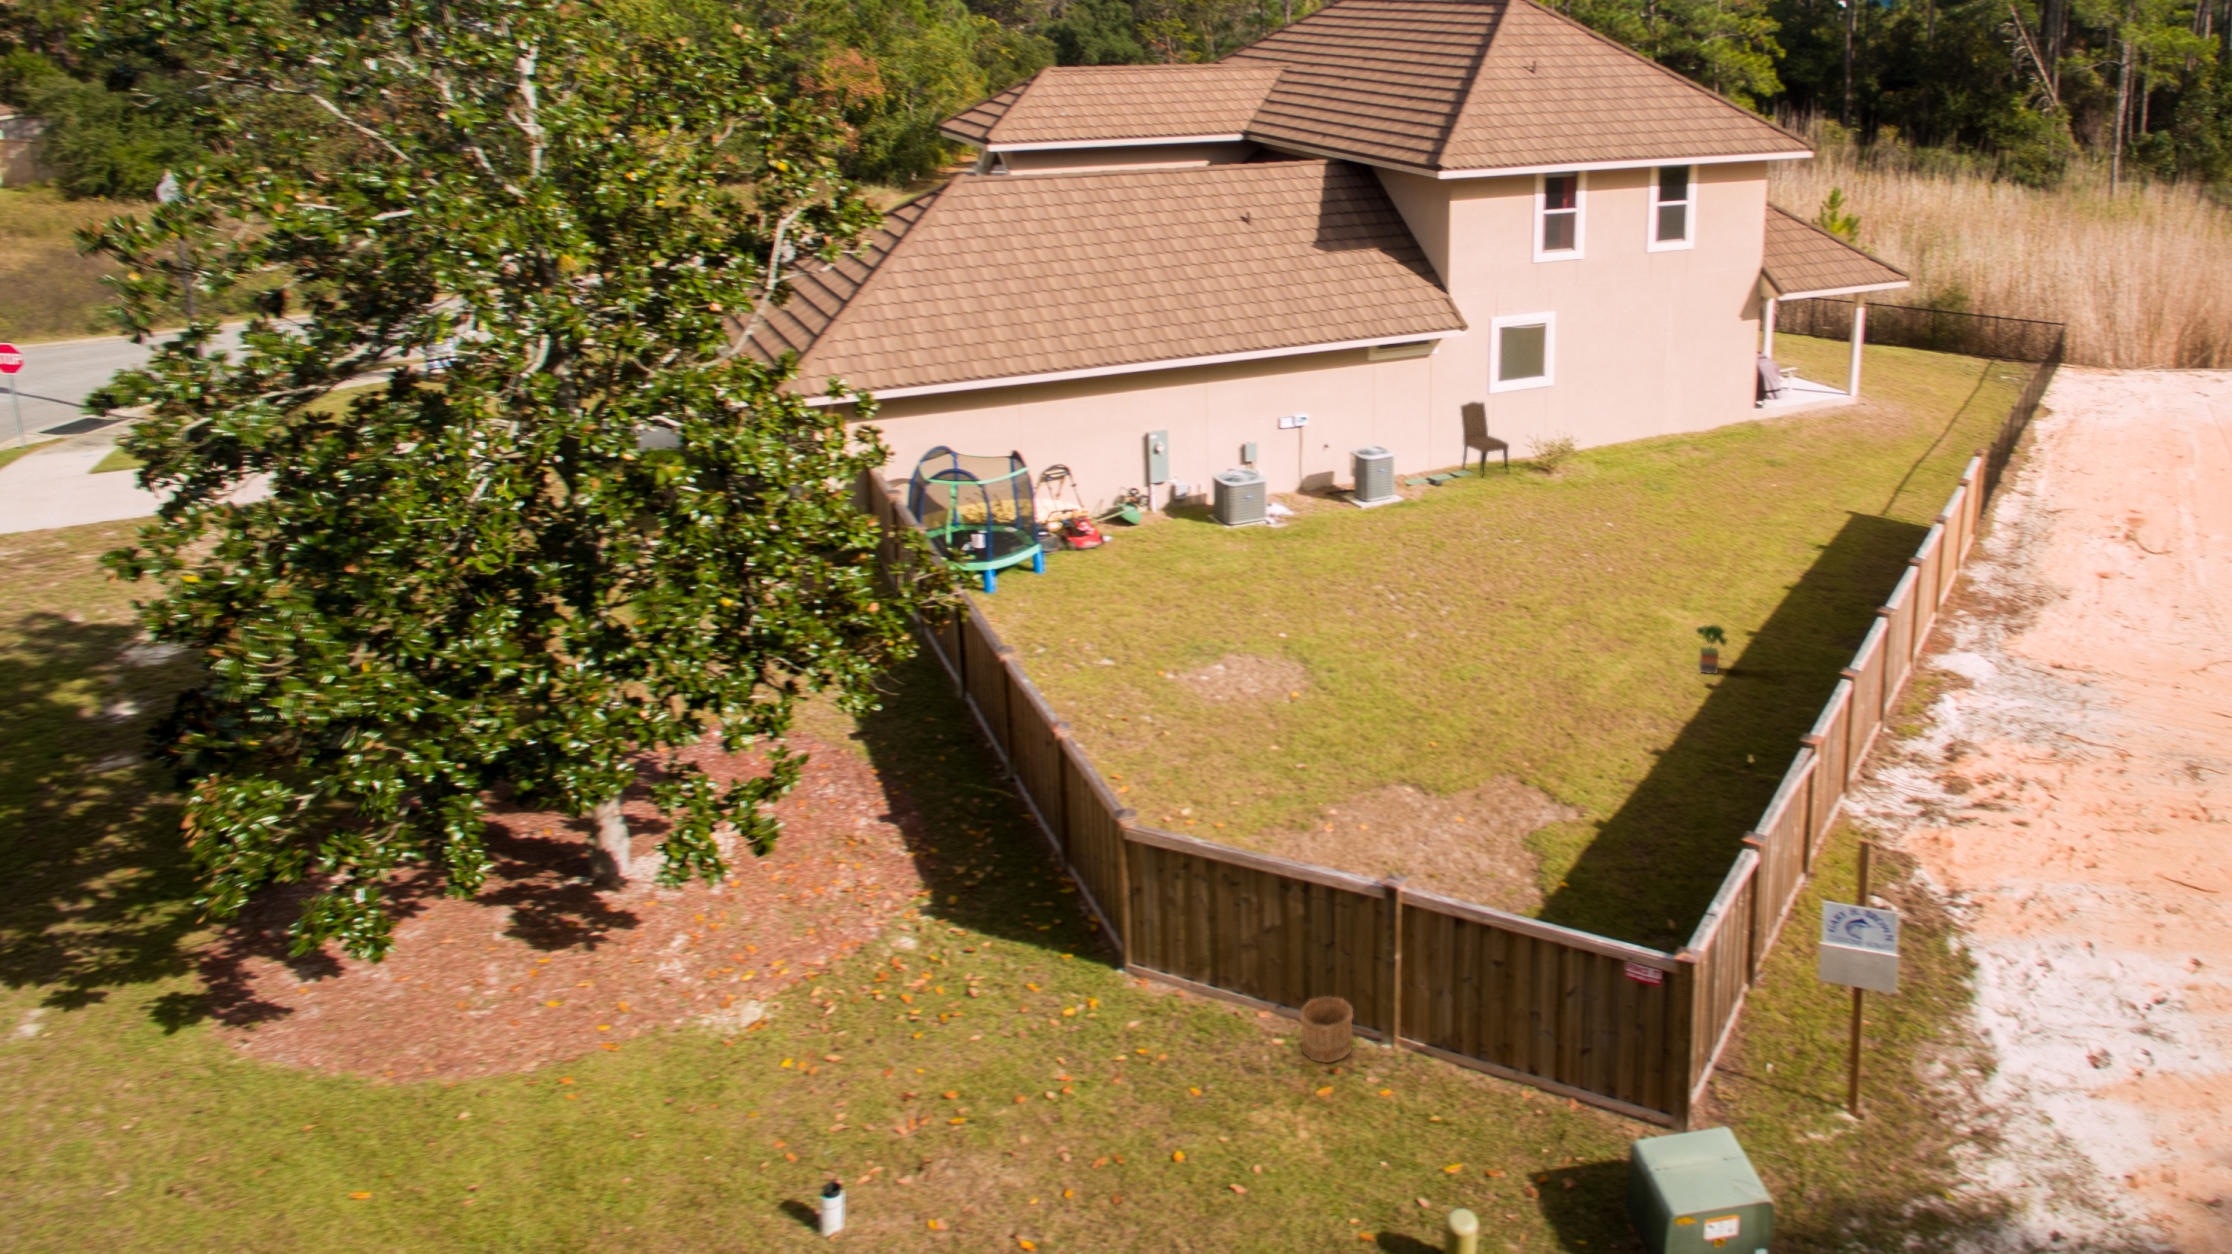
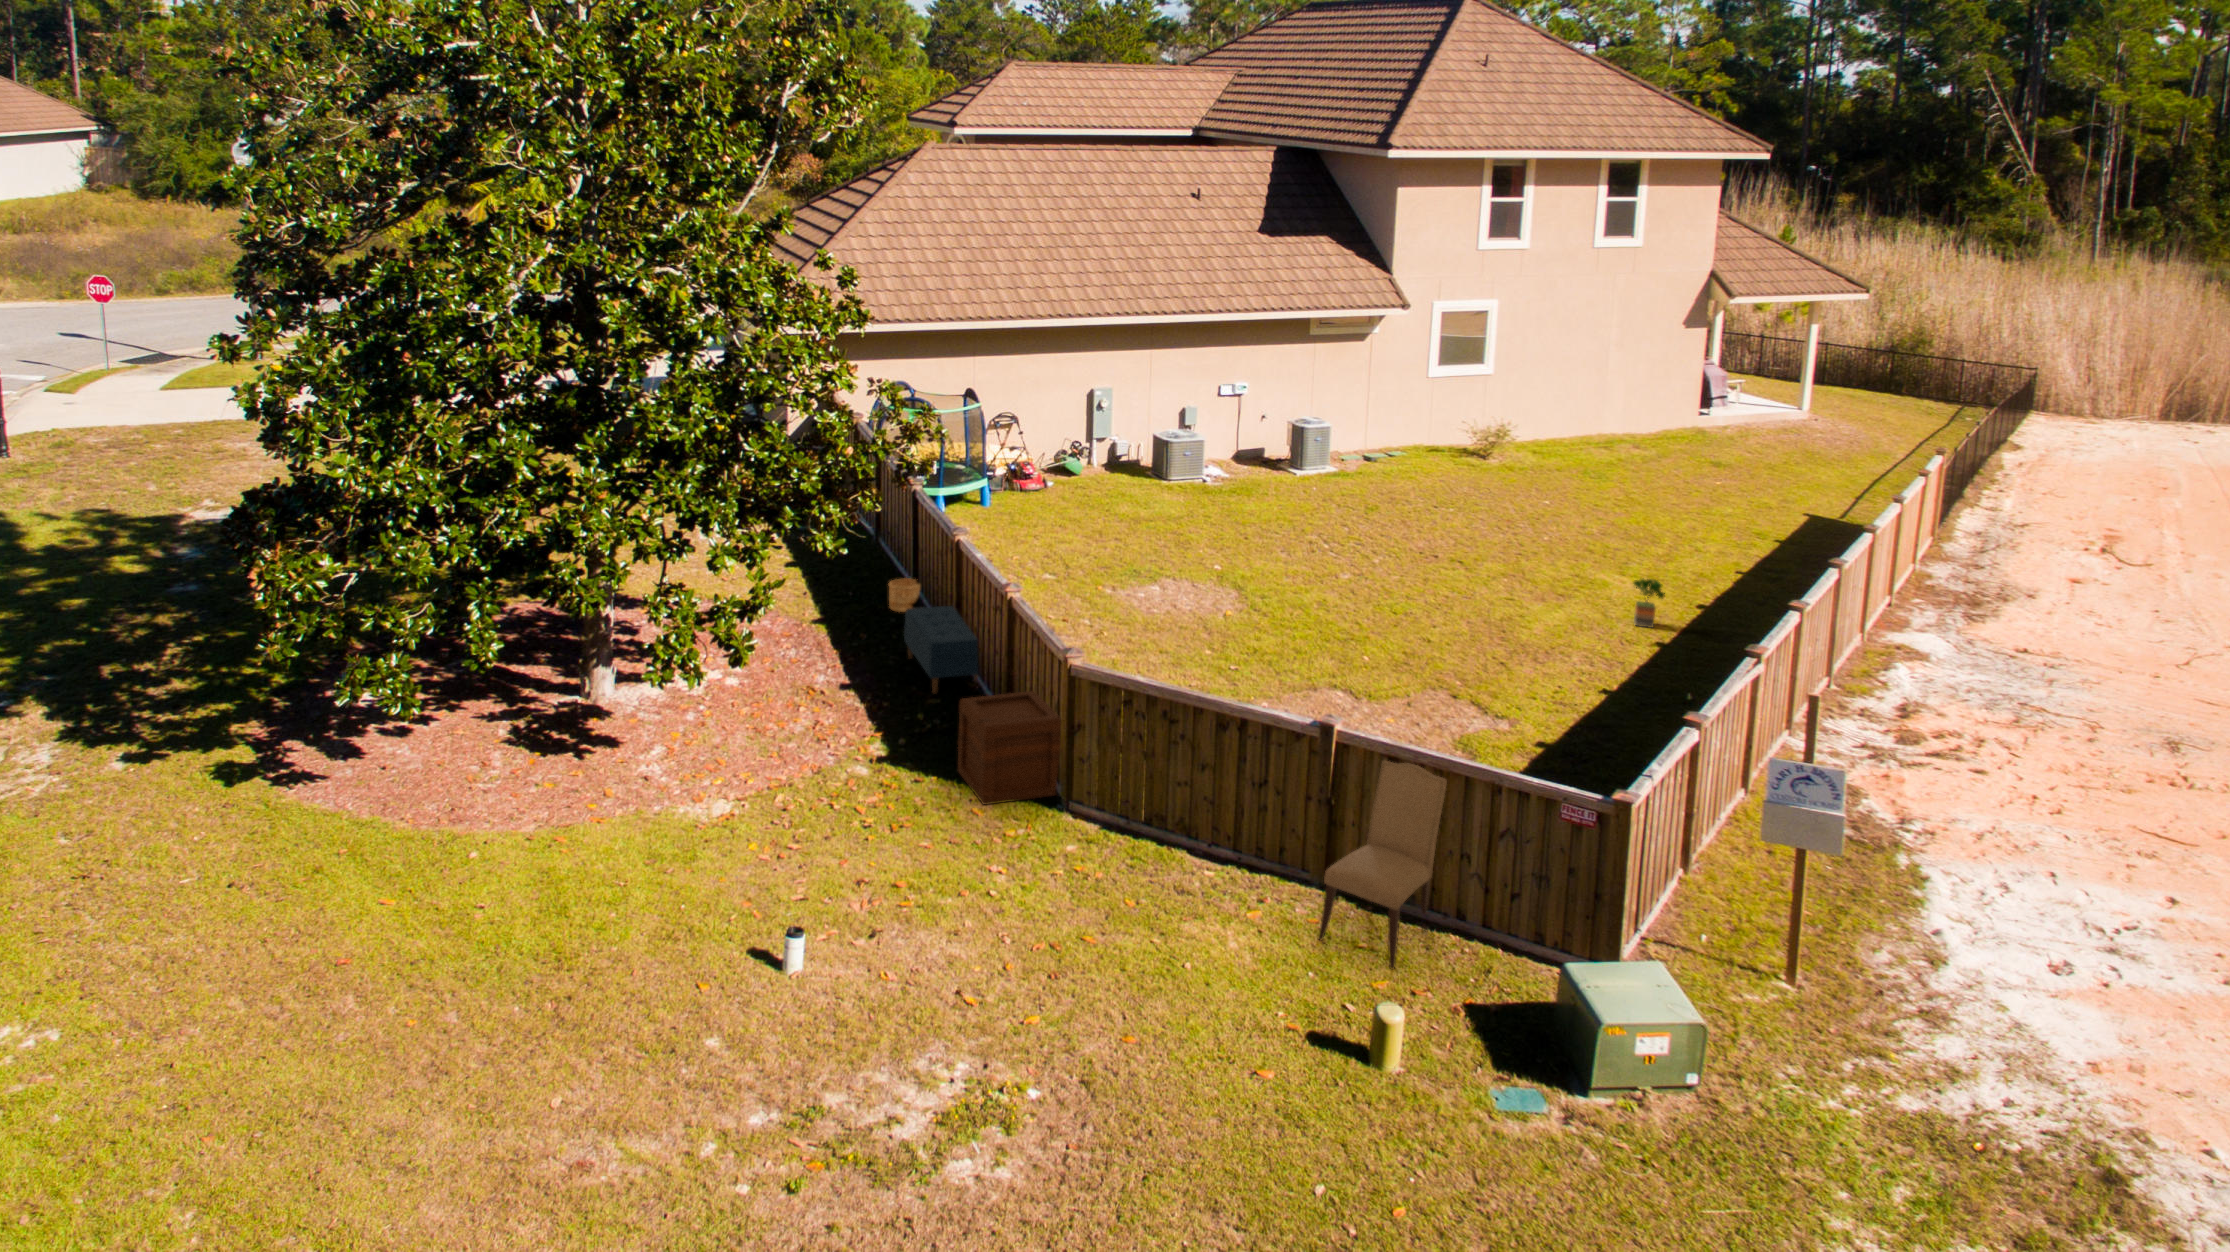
chair: present [1461,402,1509,475] -> present [1318,761,1447,969]
bench: none [948,732,1037,840] -> present [904,606,978,694]
wooden crate: none [1006,851,1121,988] -> present [958,691,1062,805]
wooden bucket: present [1300,996,1353,1063] -> present [888,578,920,612]

